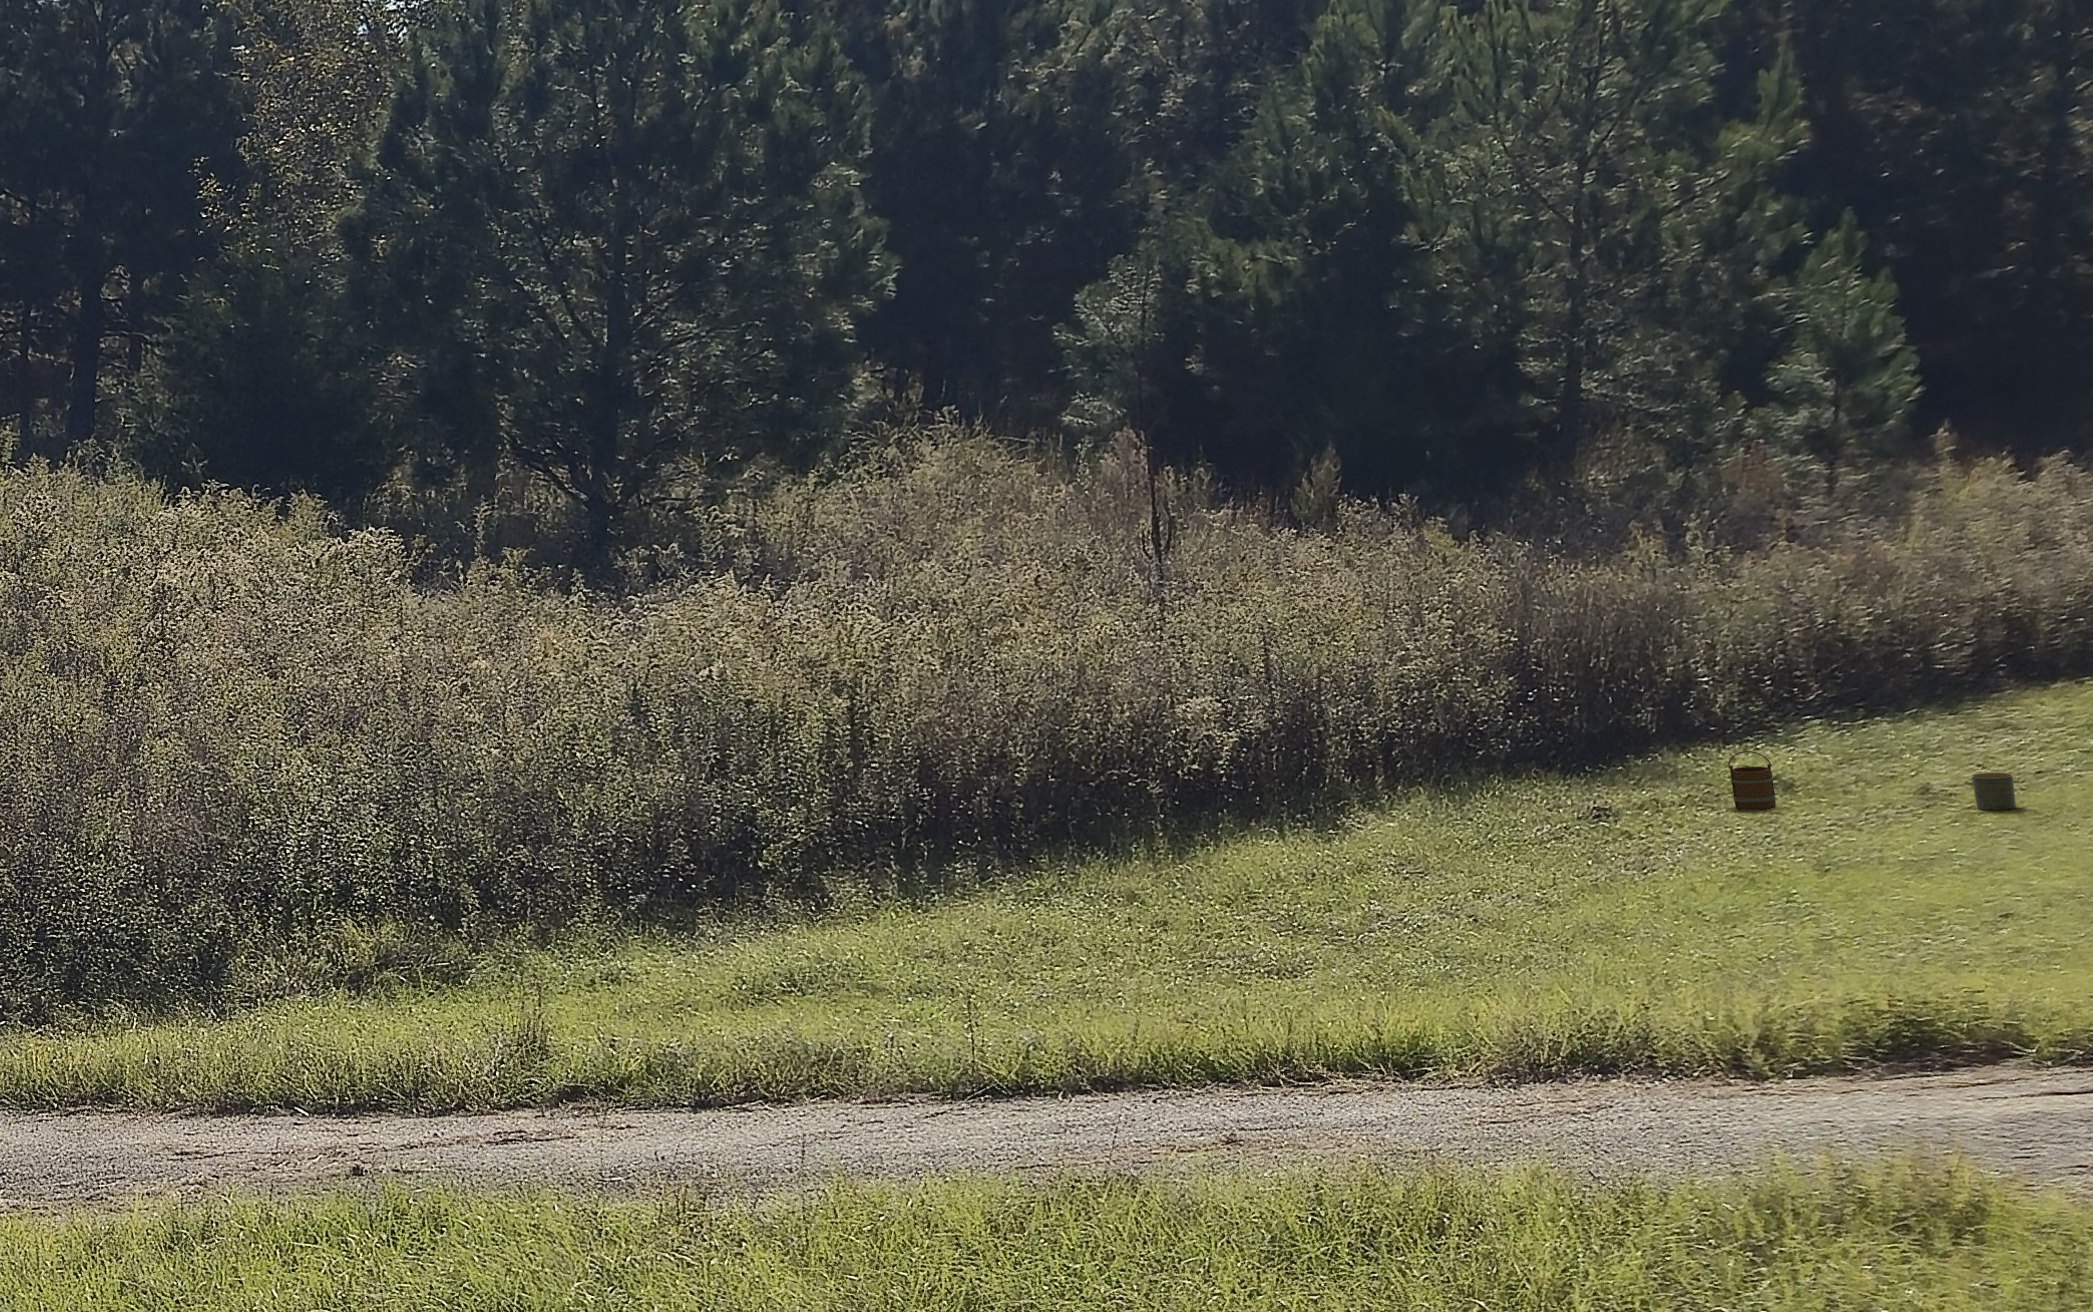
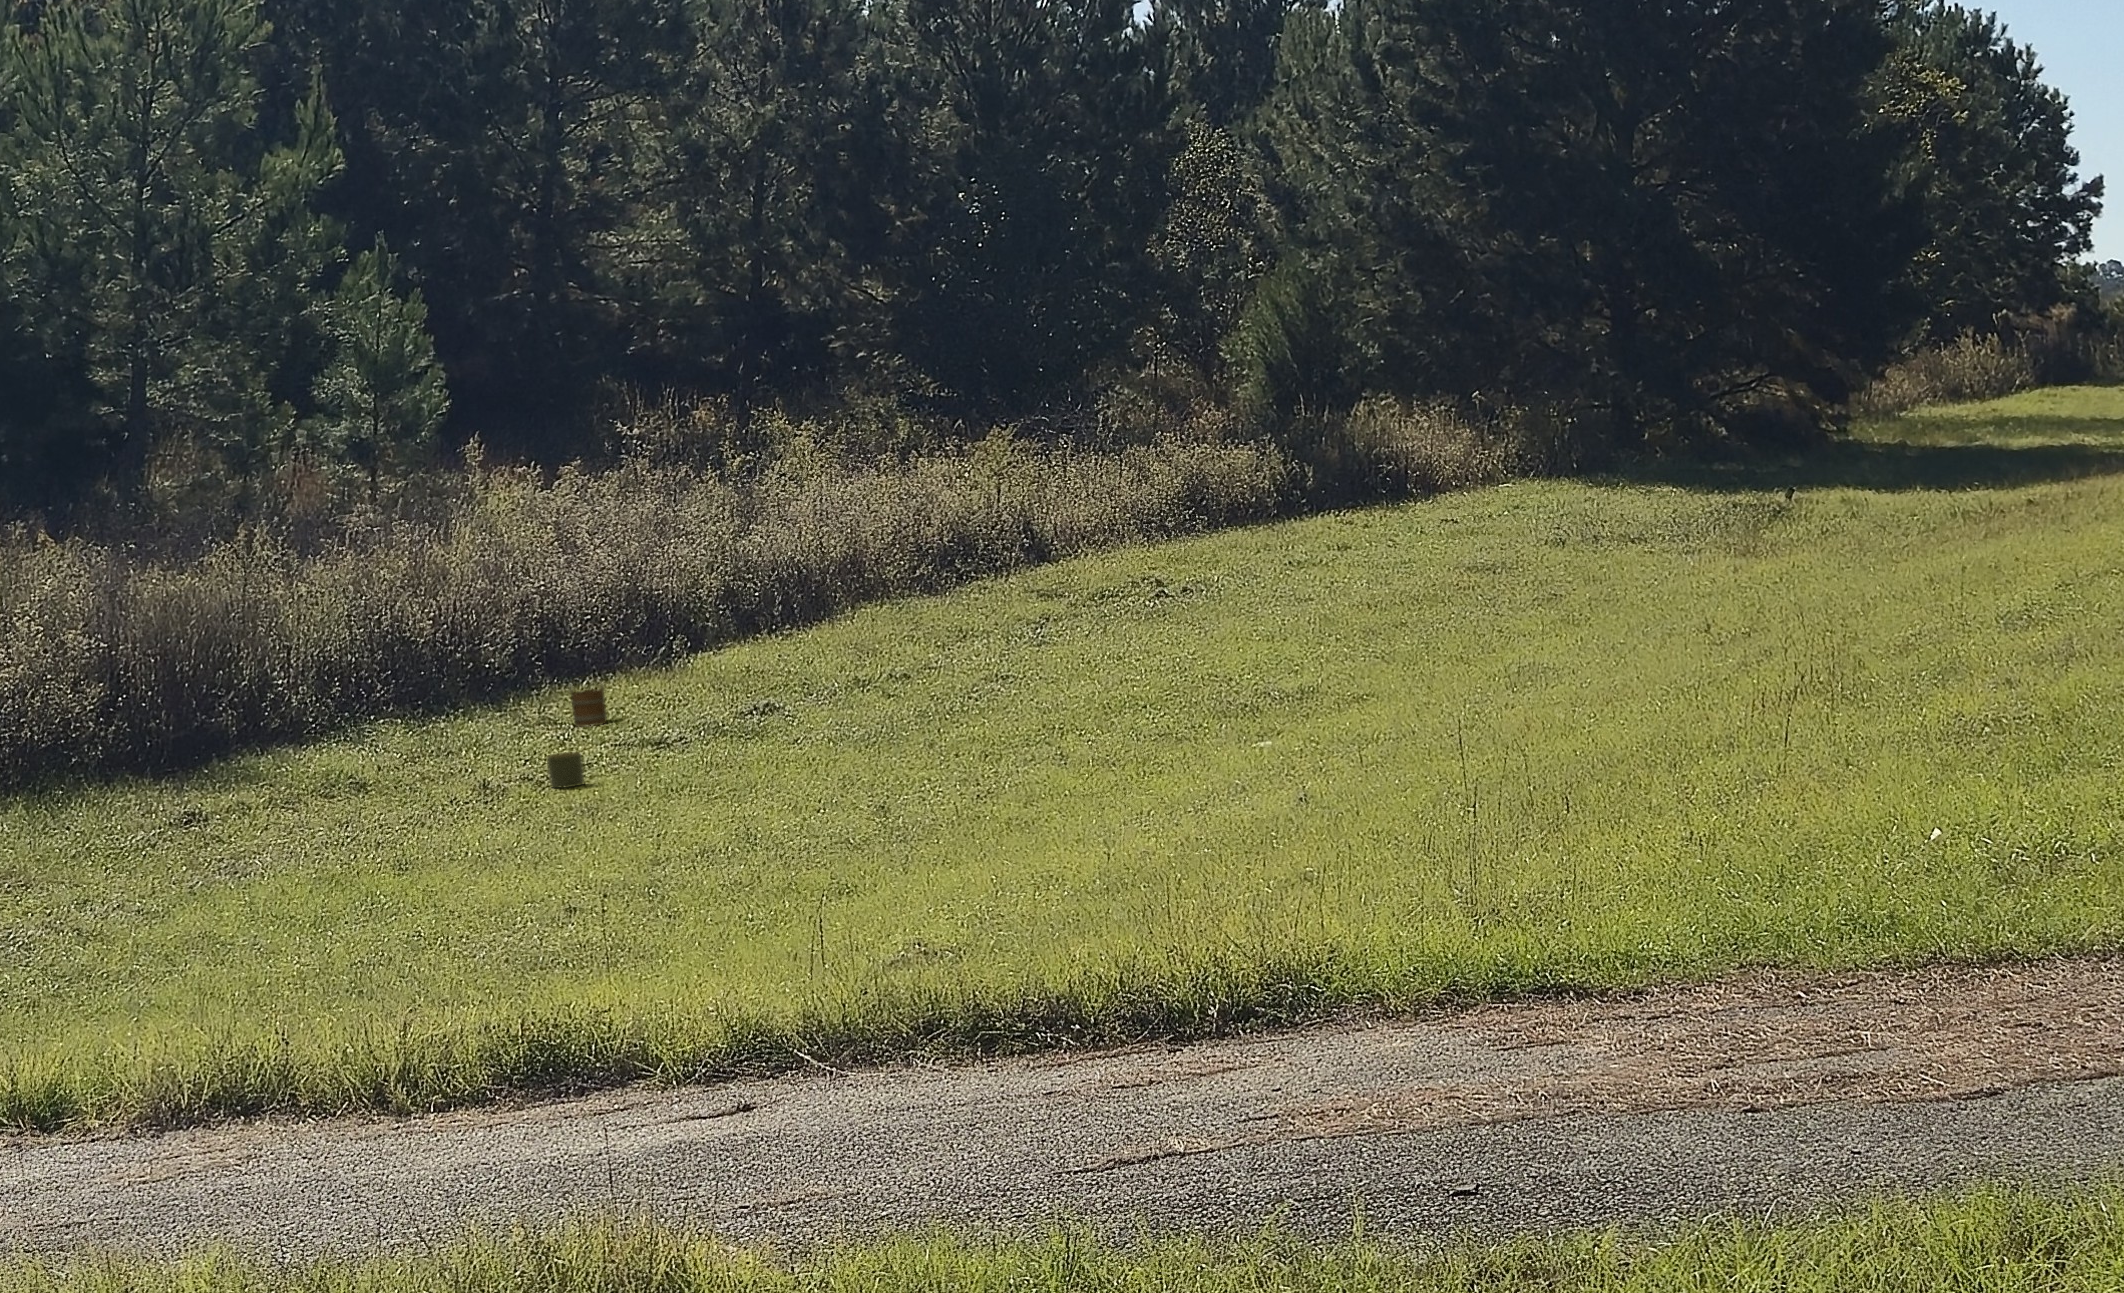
bucket: present [1728,751,1776,809] -> present [570,686,607,727]

